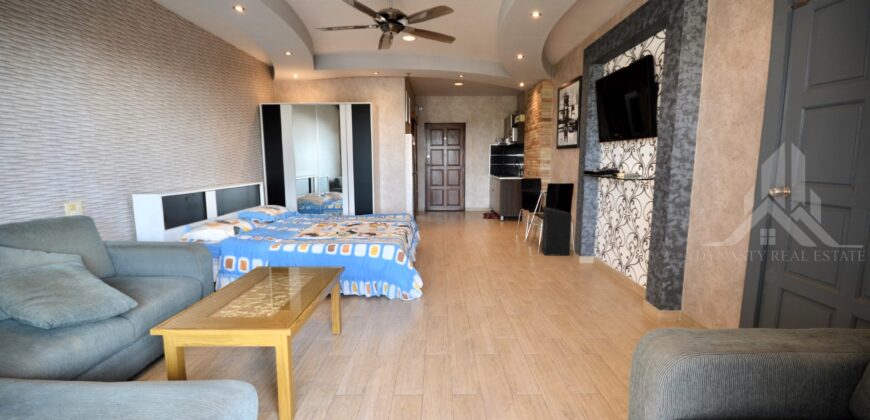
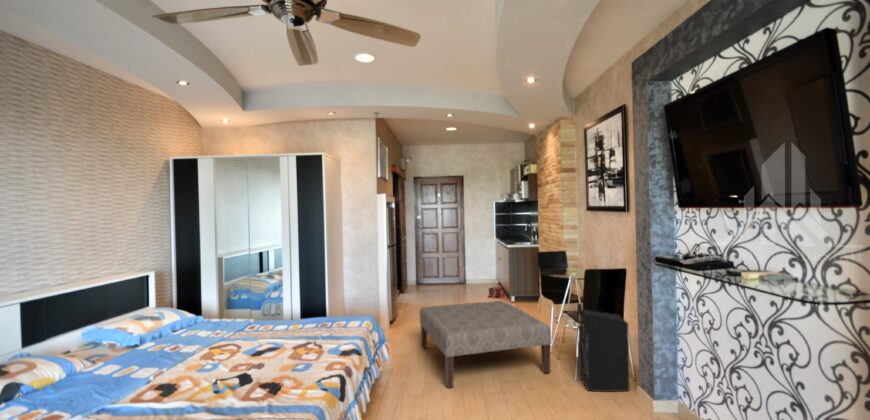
ottoman: none [439,211,526,254] -> present [419,301,551,387]

